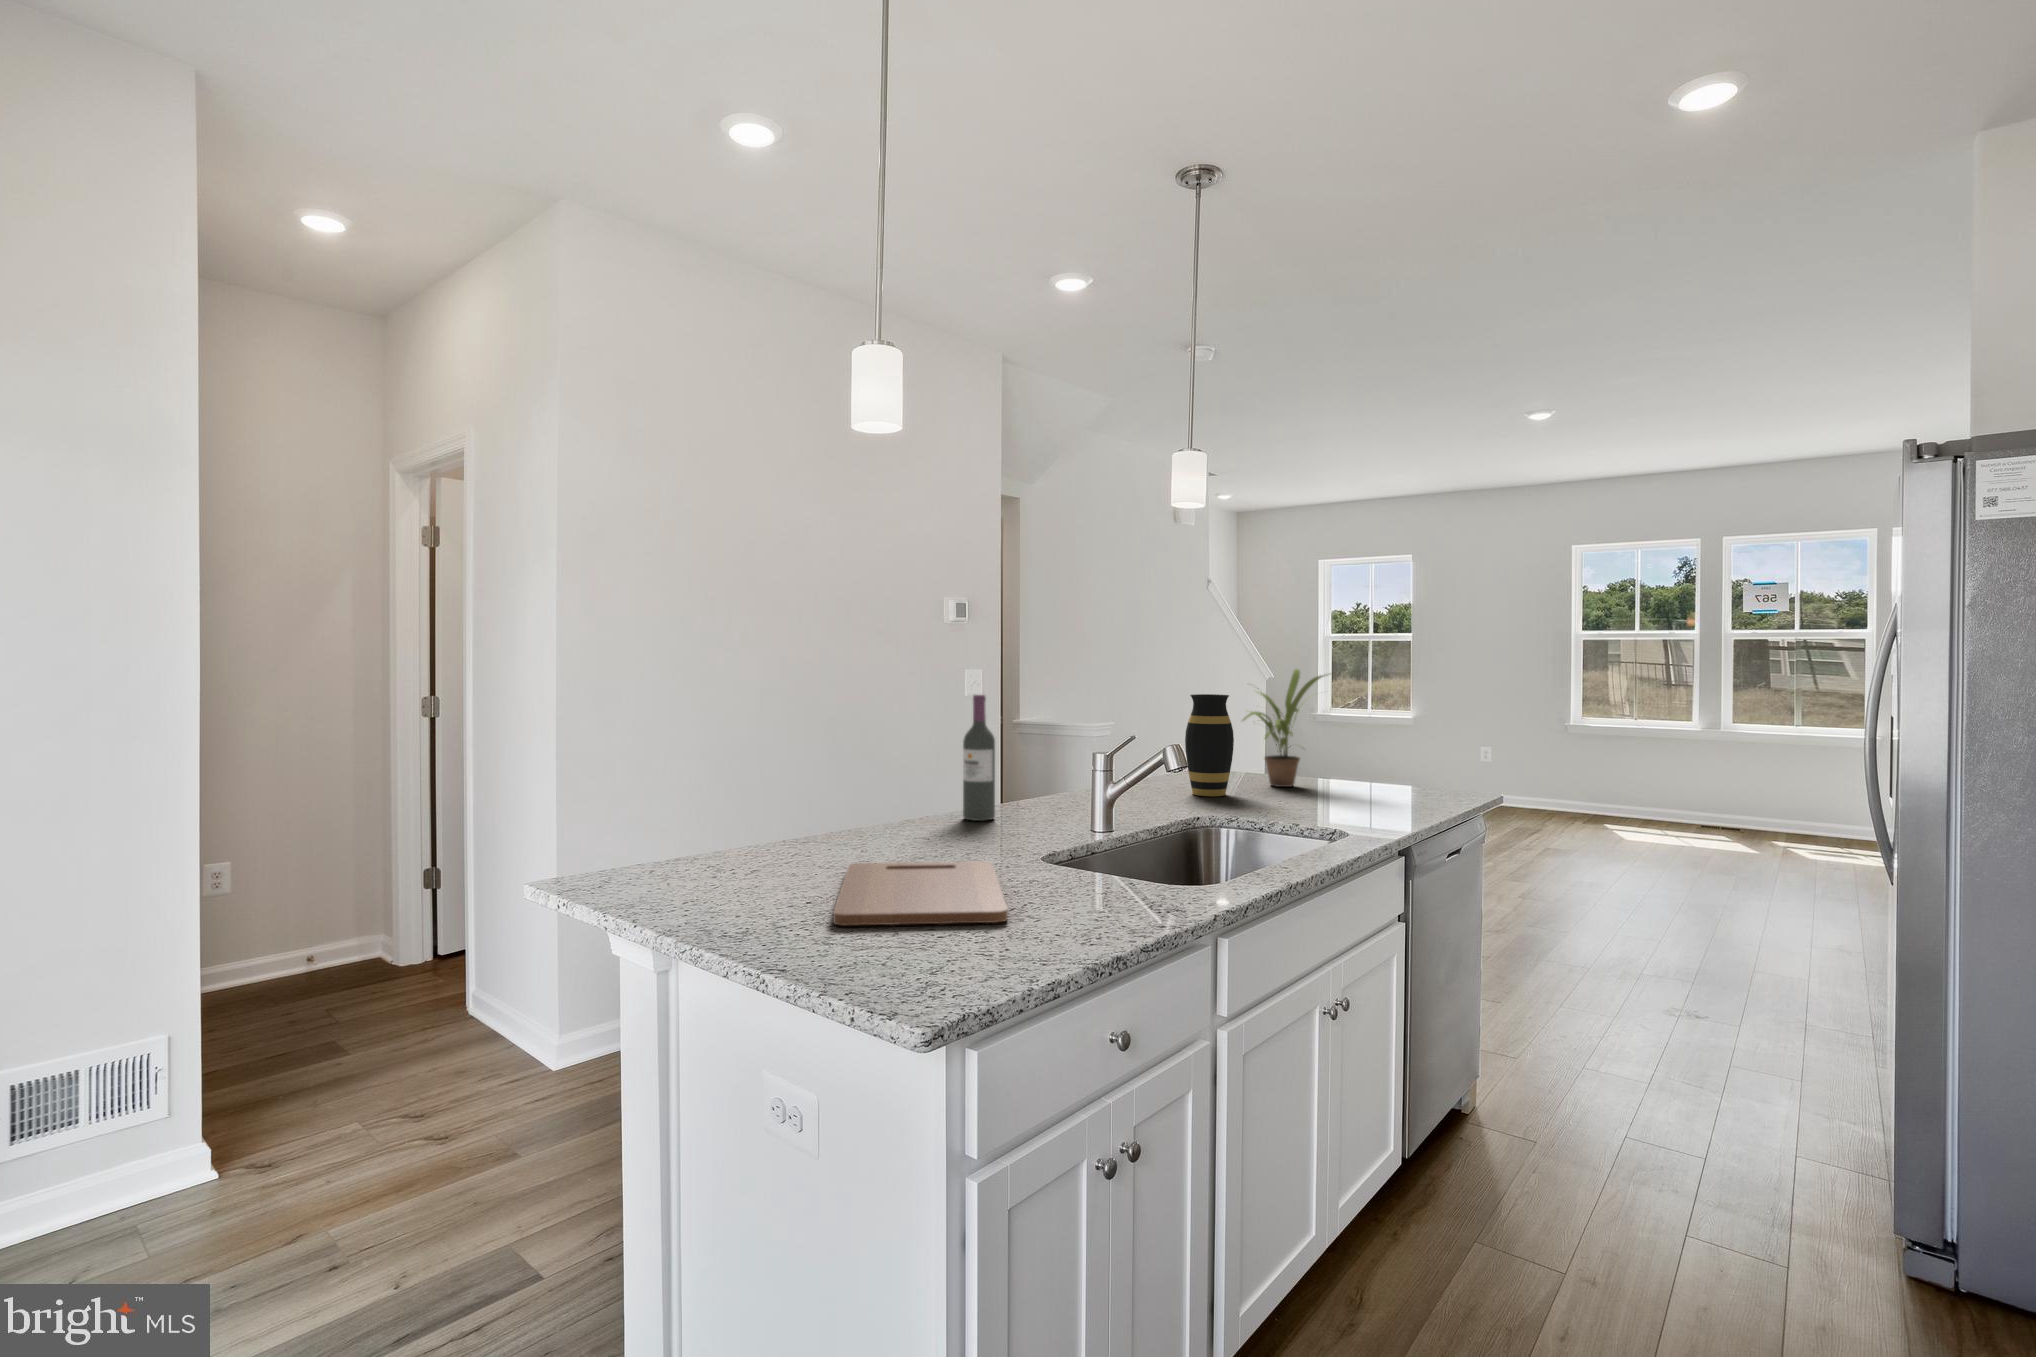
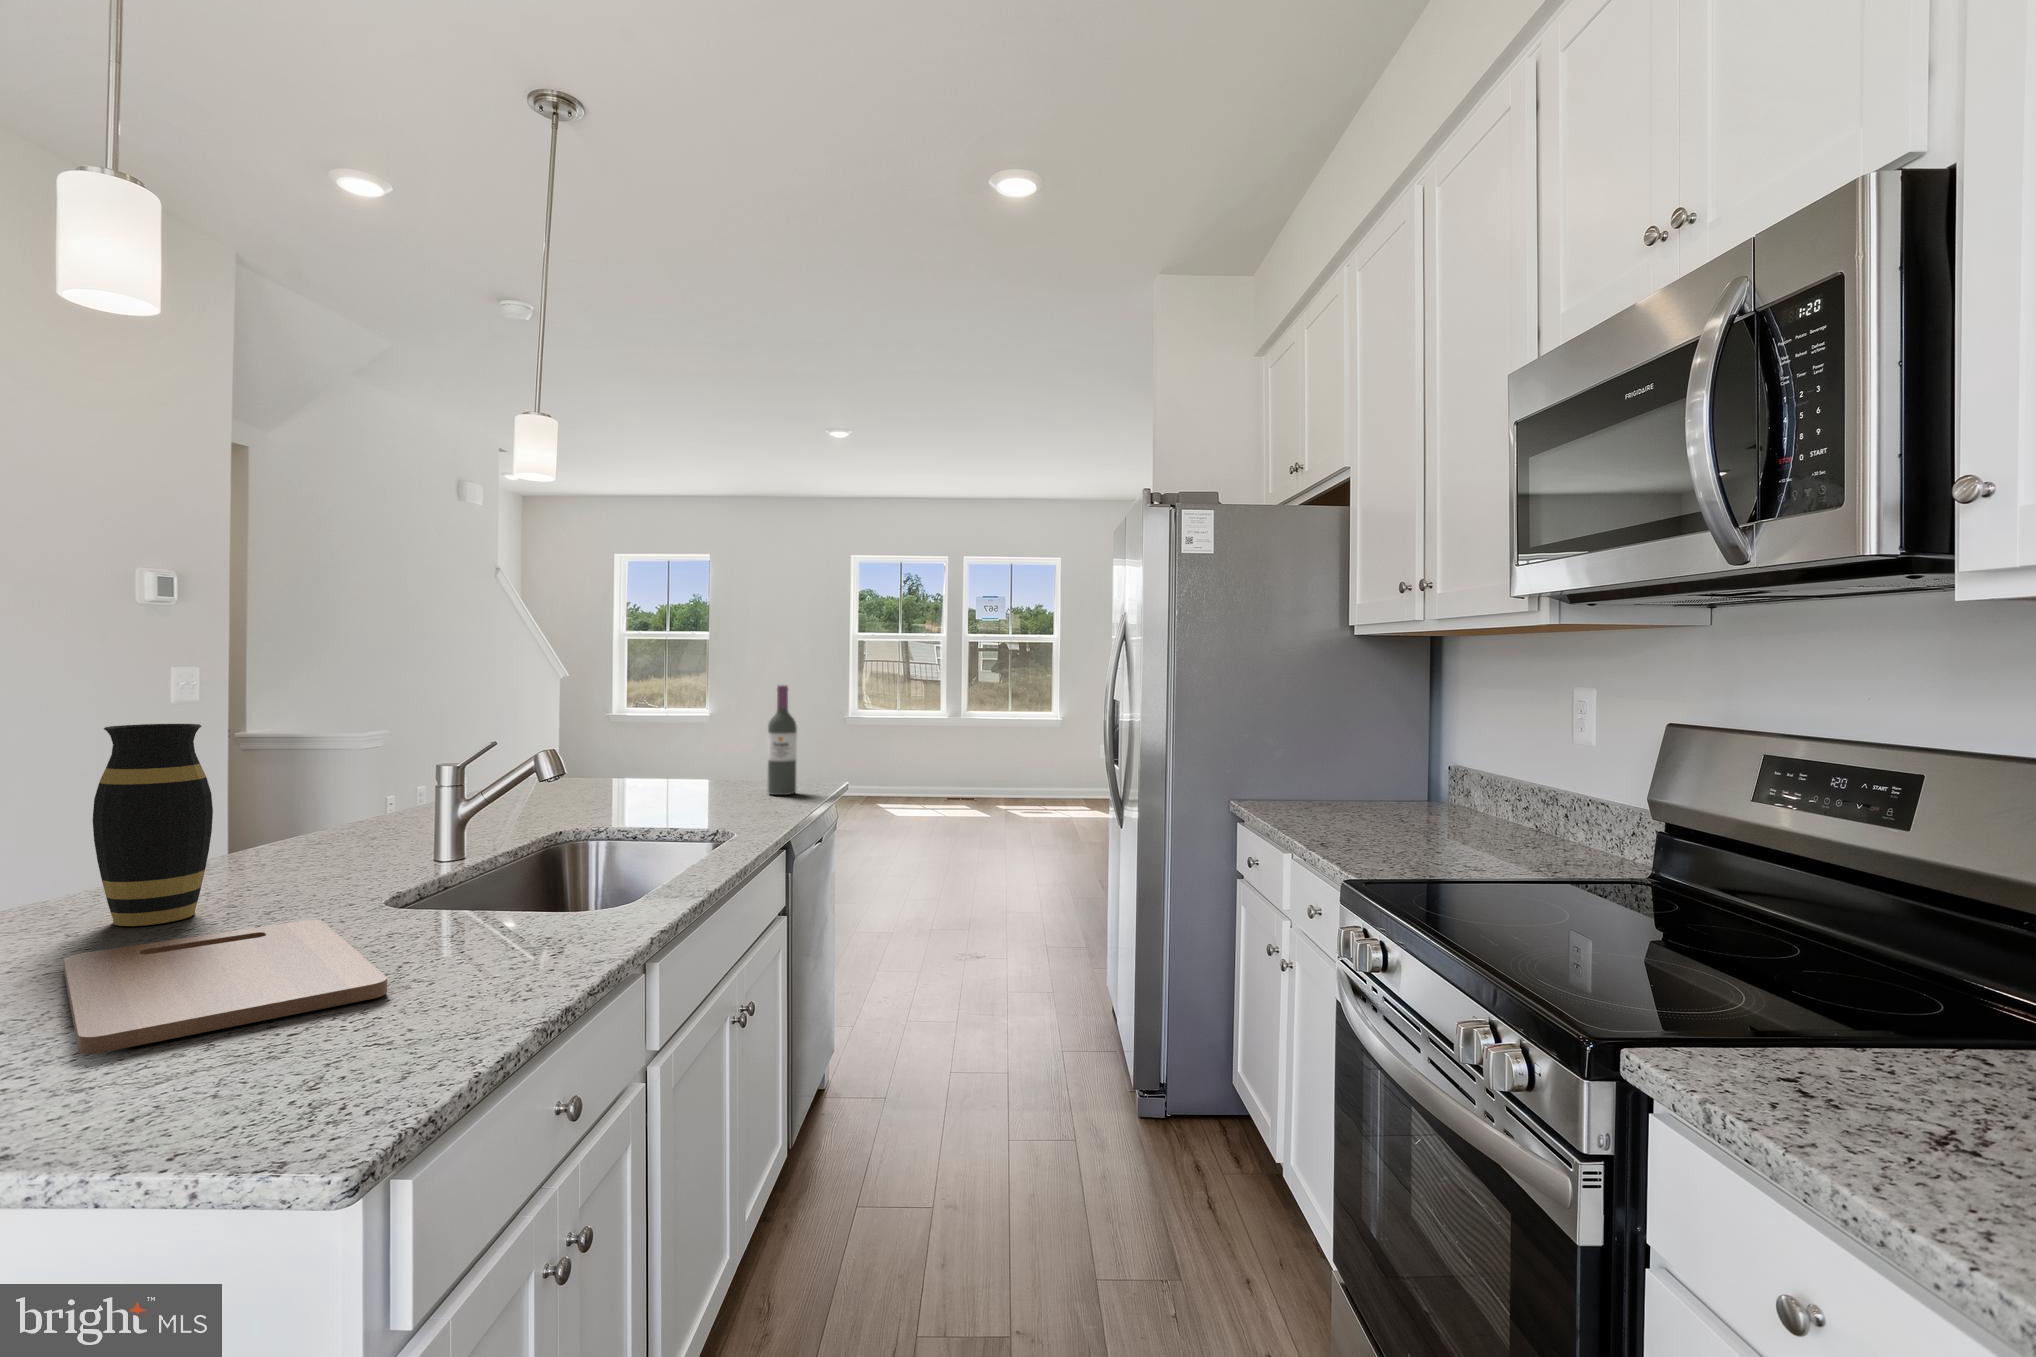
potted plant: present [1242,669,1331,787] -> none [590,664,693,790]
wine bottle: present [963,694,995,821] -> present [768,685,797,795]
vase: present [1185,694,1234,796] -> present [93,724,213,926]

